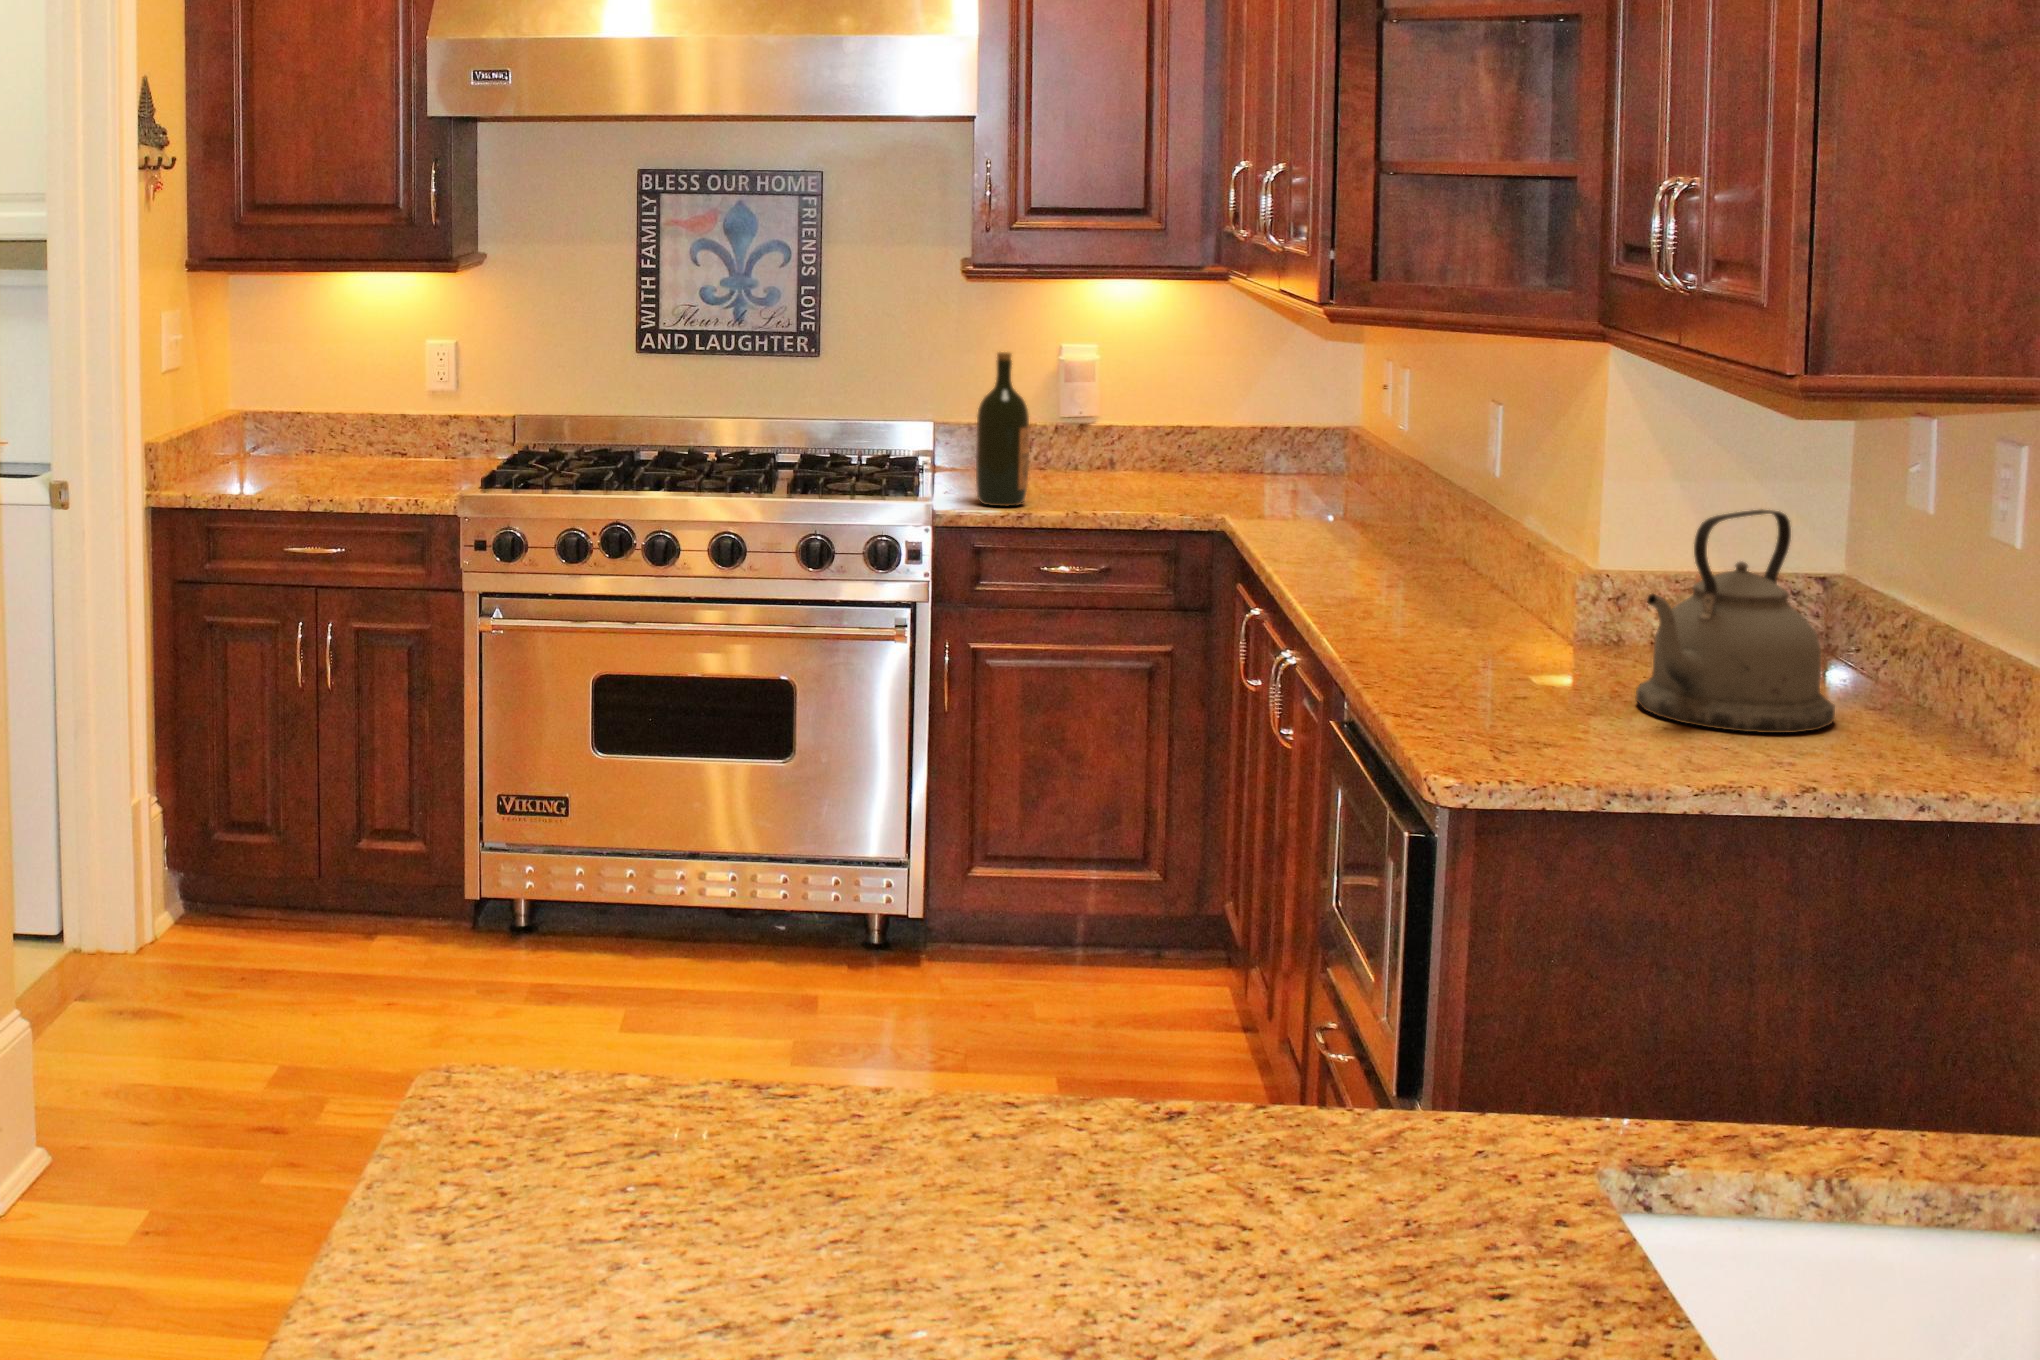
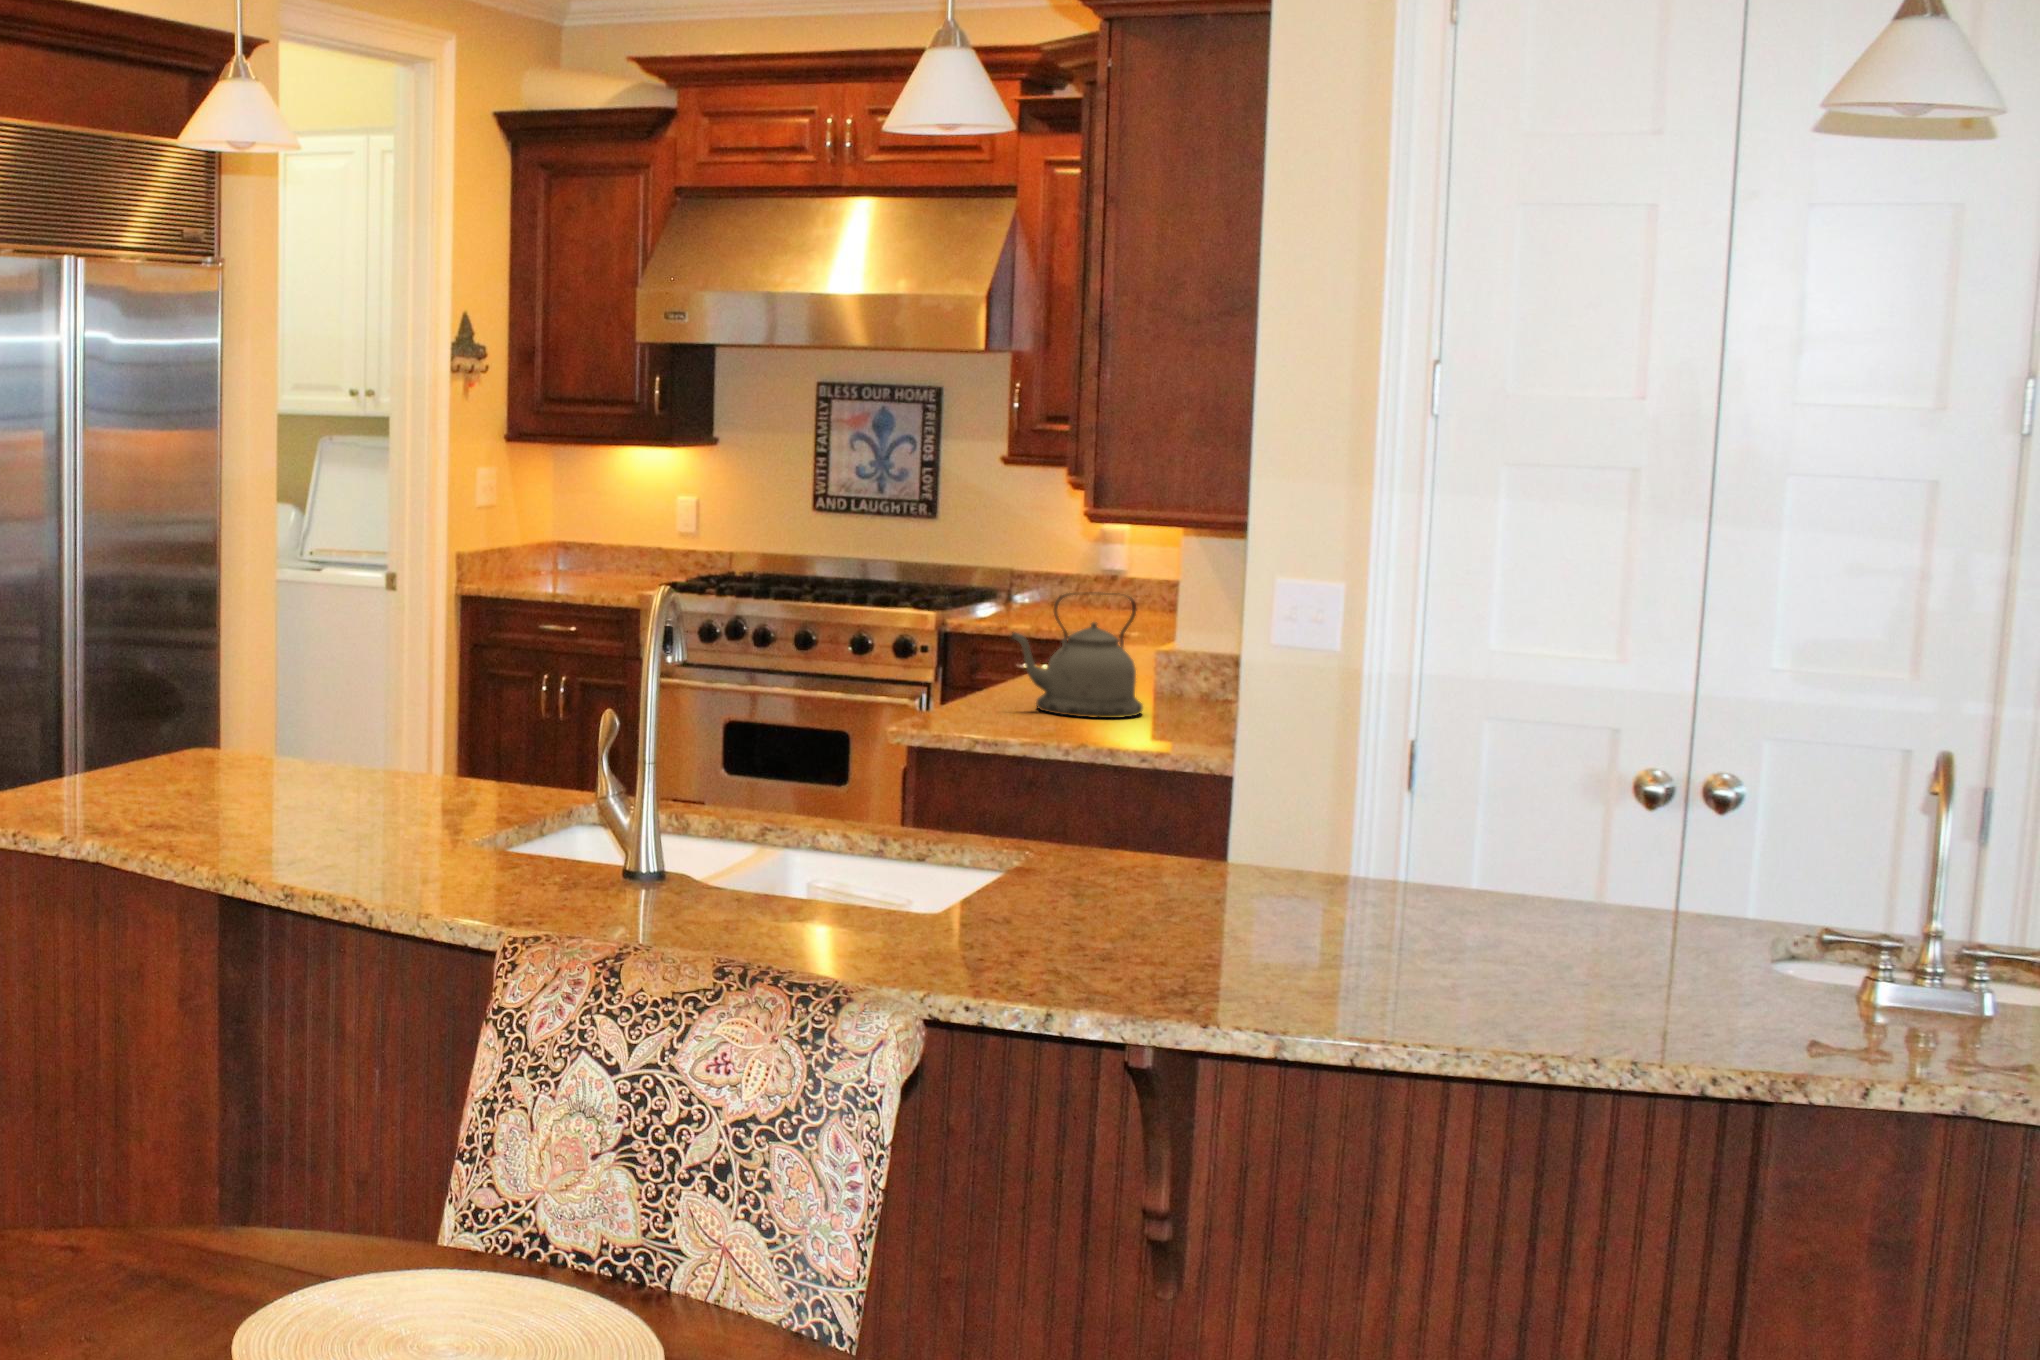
wine bottle: present [976,352,1030,506] -> none [974,515,1012,622]

